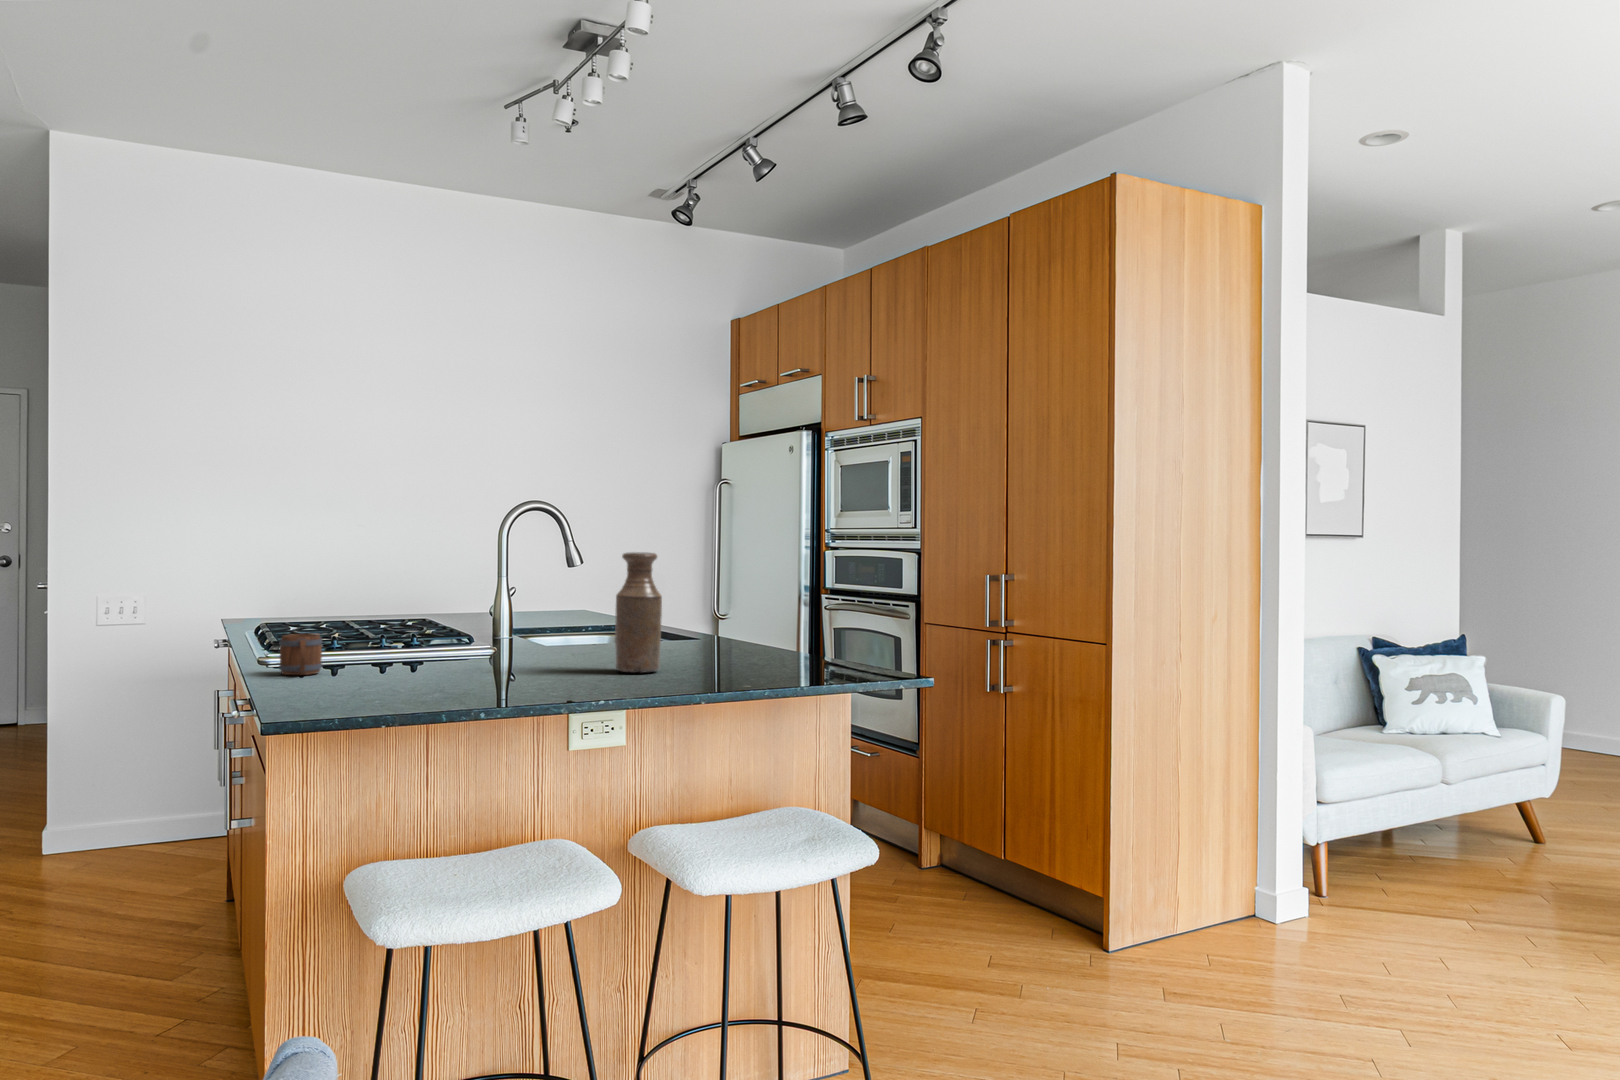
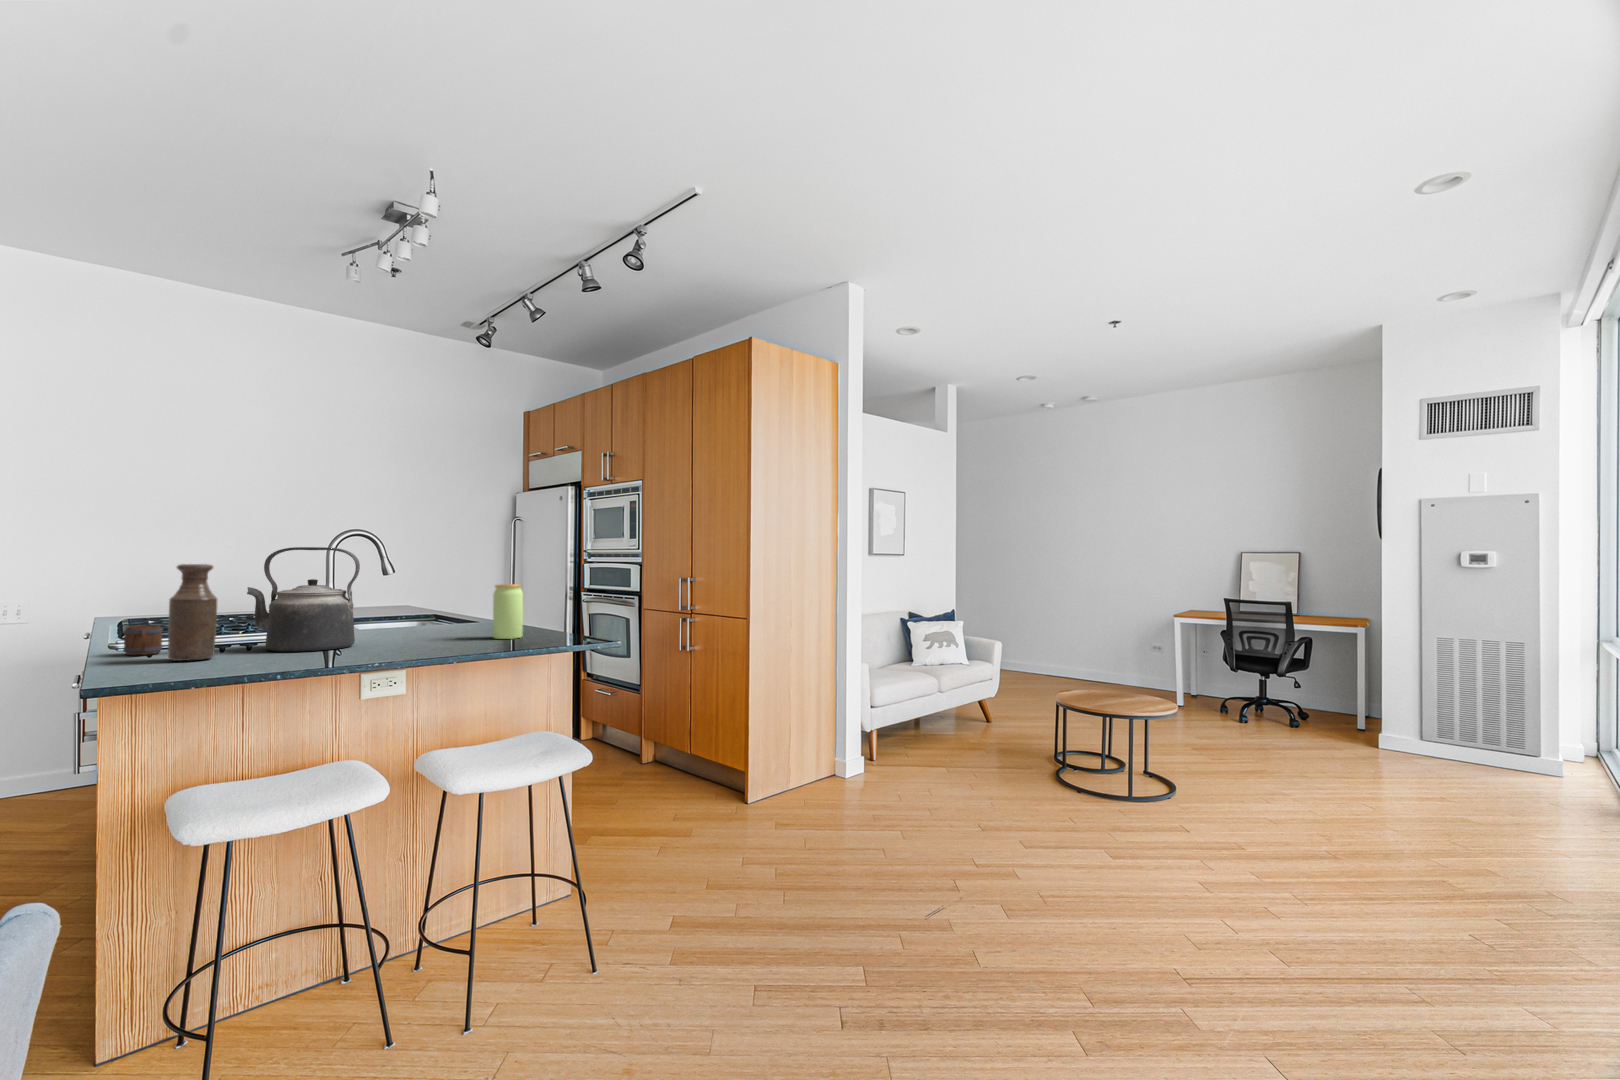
kettle: none [419,527,559,678] -> present [247,547,360,652]
bottle: present [615,552,662,673] -> present [168,564,217,661]
jar: none [736,584,778,668] -> present [493,584,523,639]

